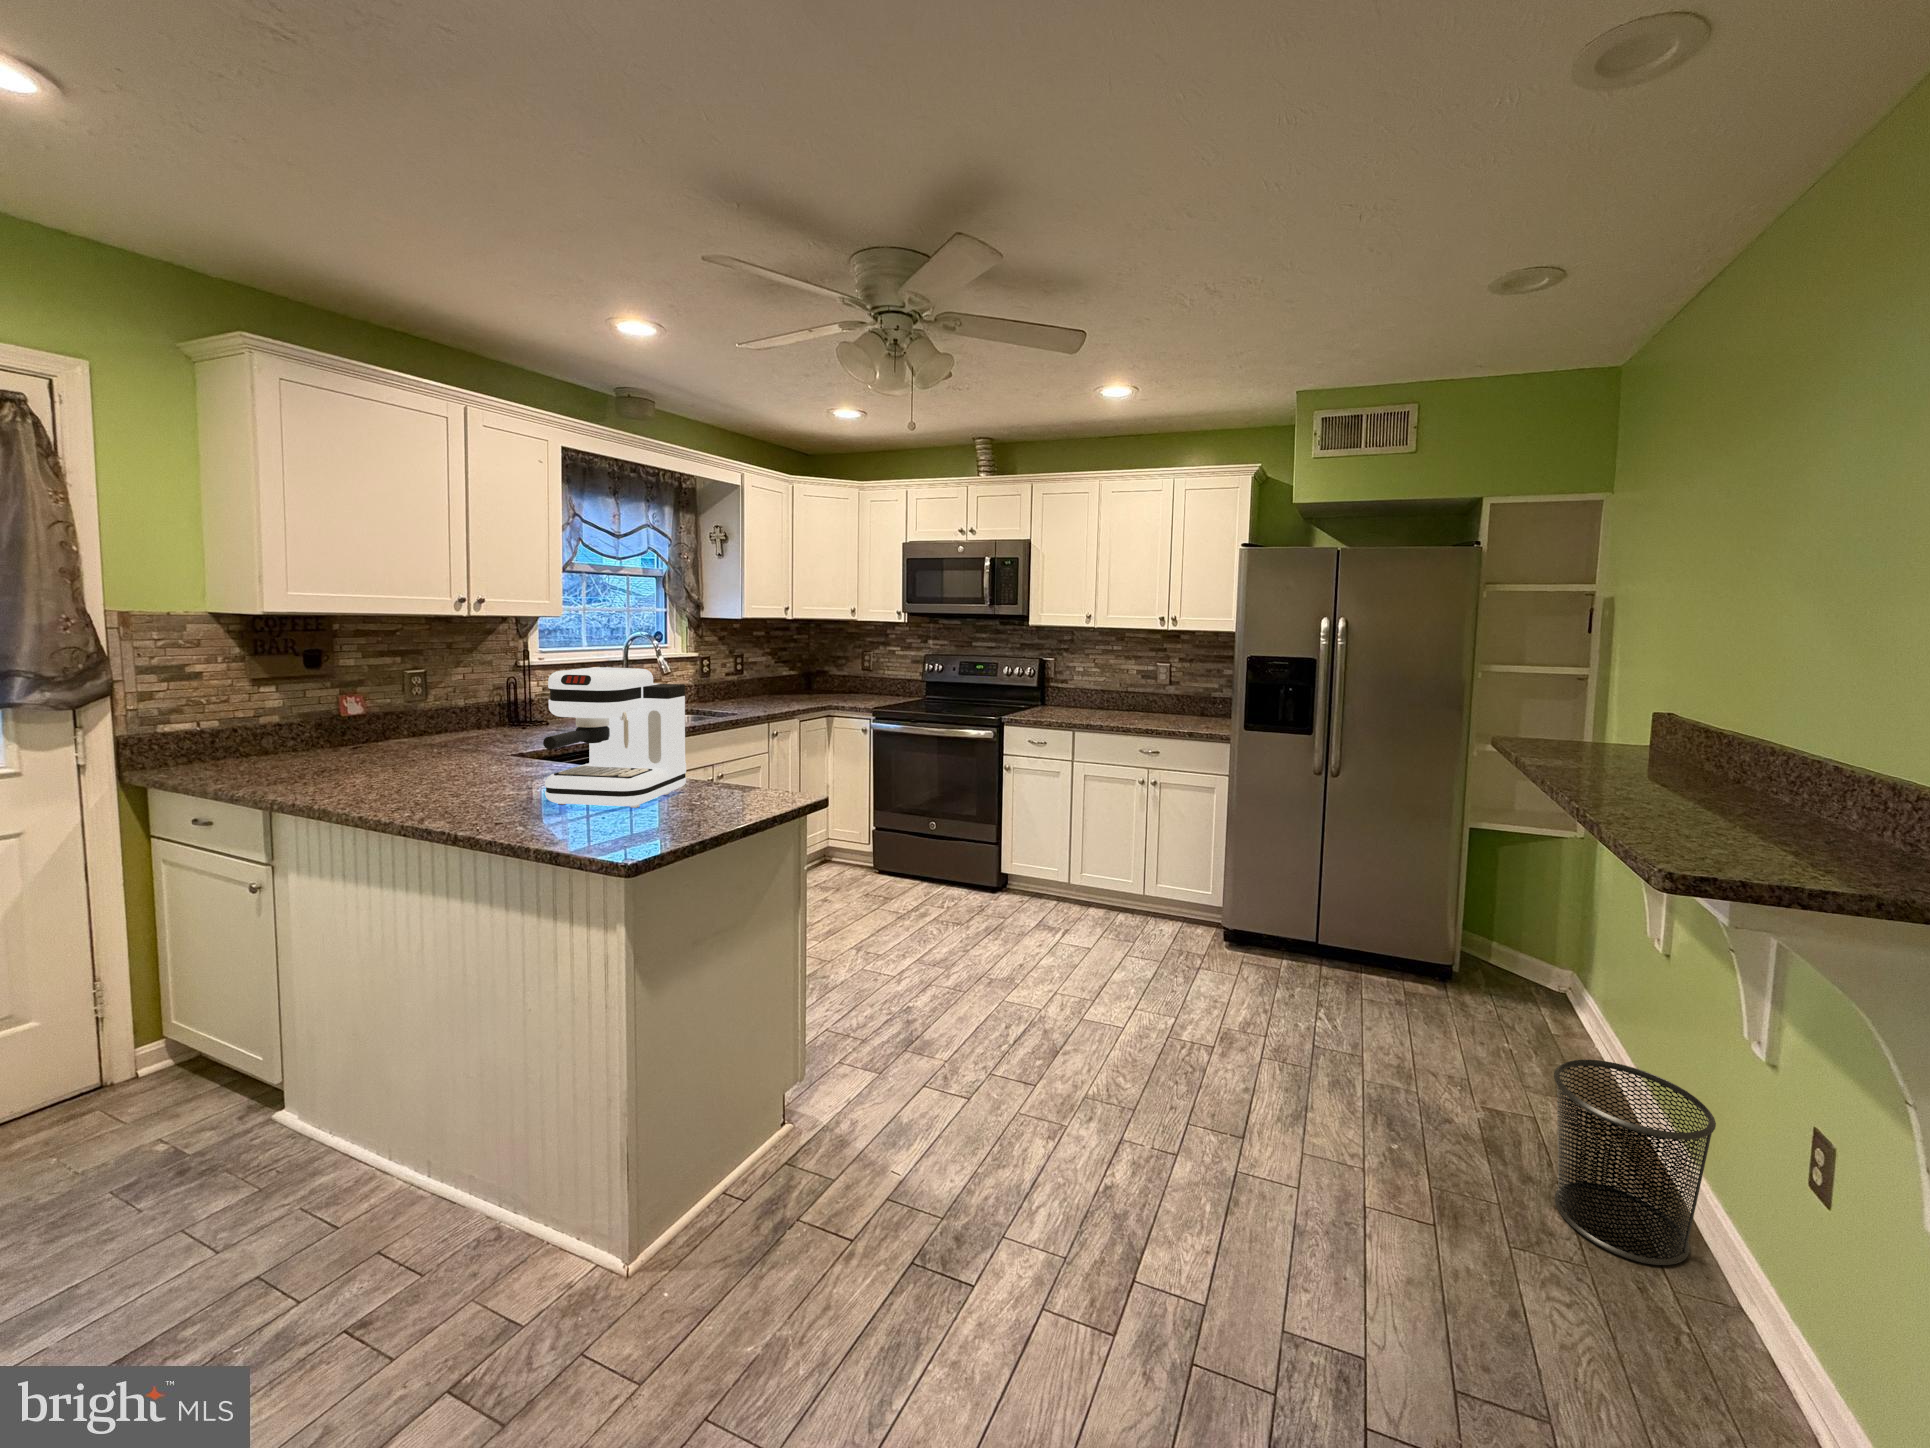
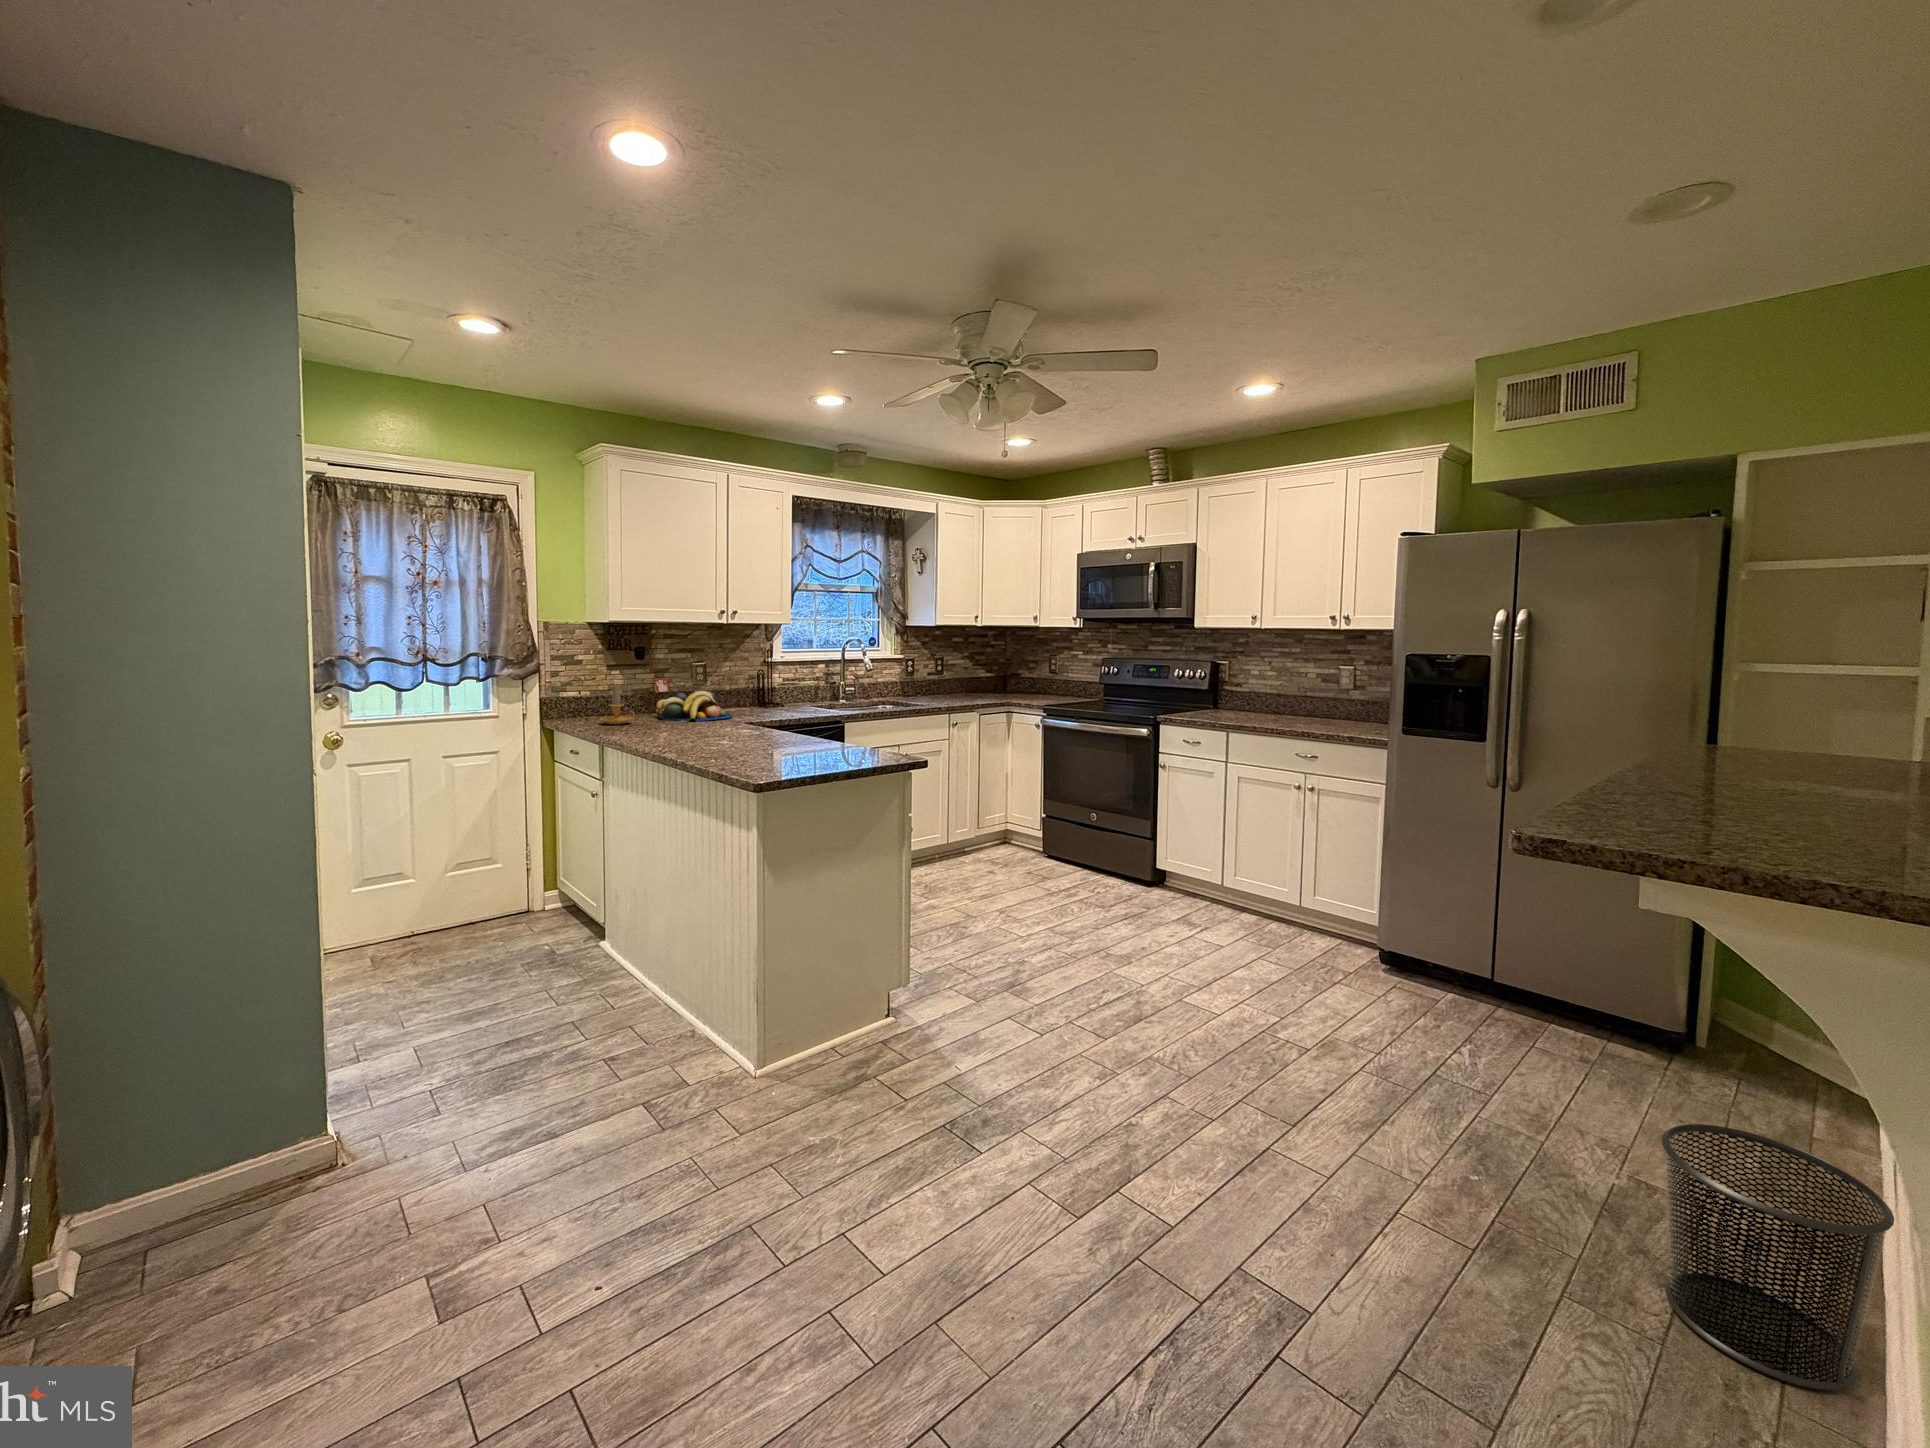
coffee maker: present [543,667,686,808] -> none [729,654,829,754]
candle: none [255,709,326,774] -> present [600,685,635,725]
fruit bowl: none [354,711,487,761] -> present [656,690,732,722]

